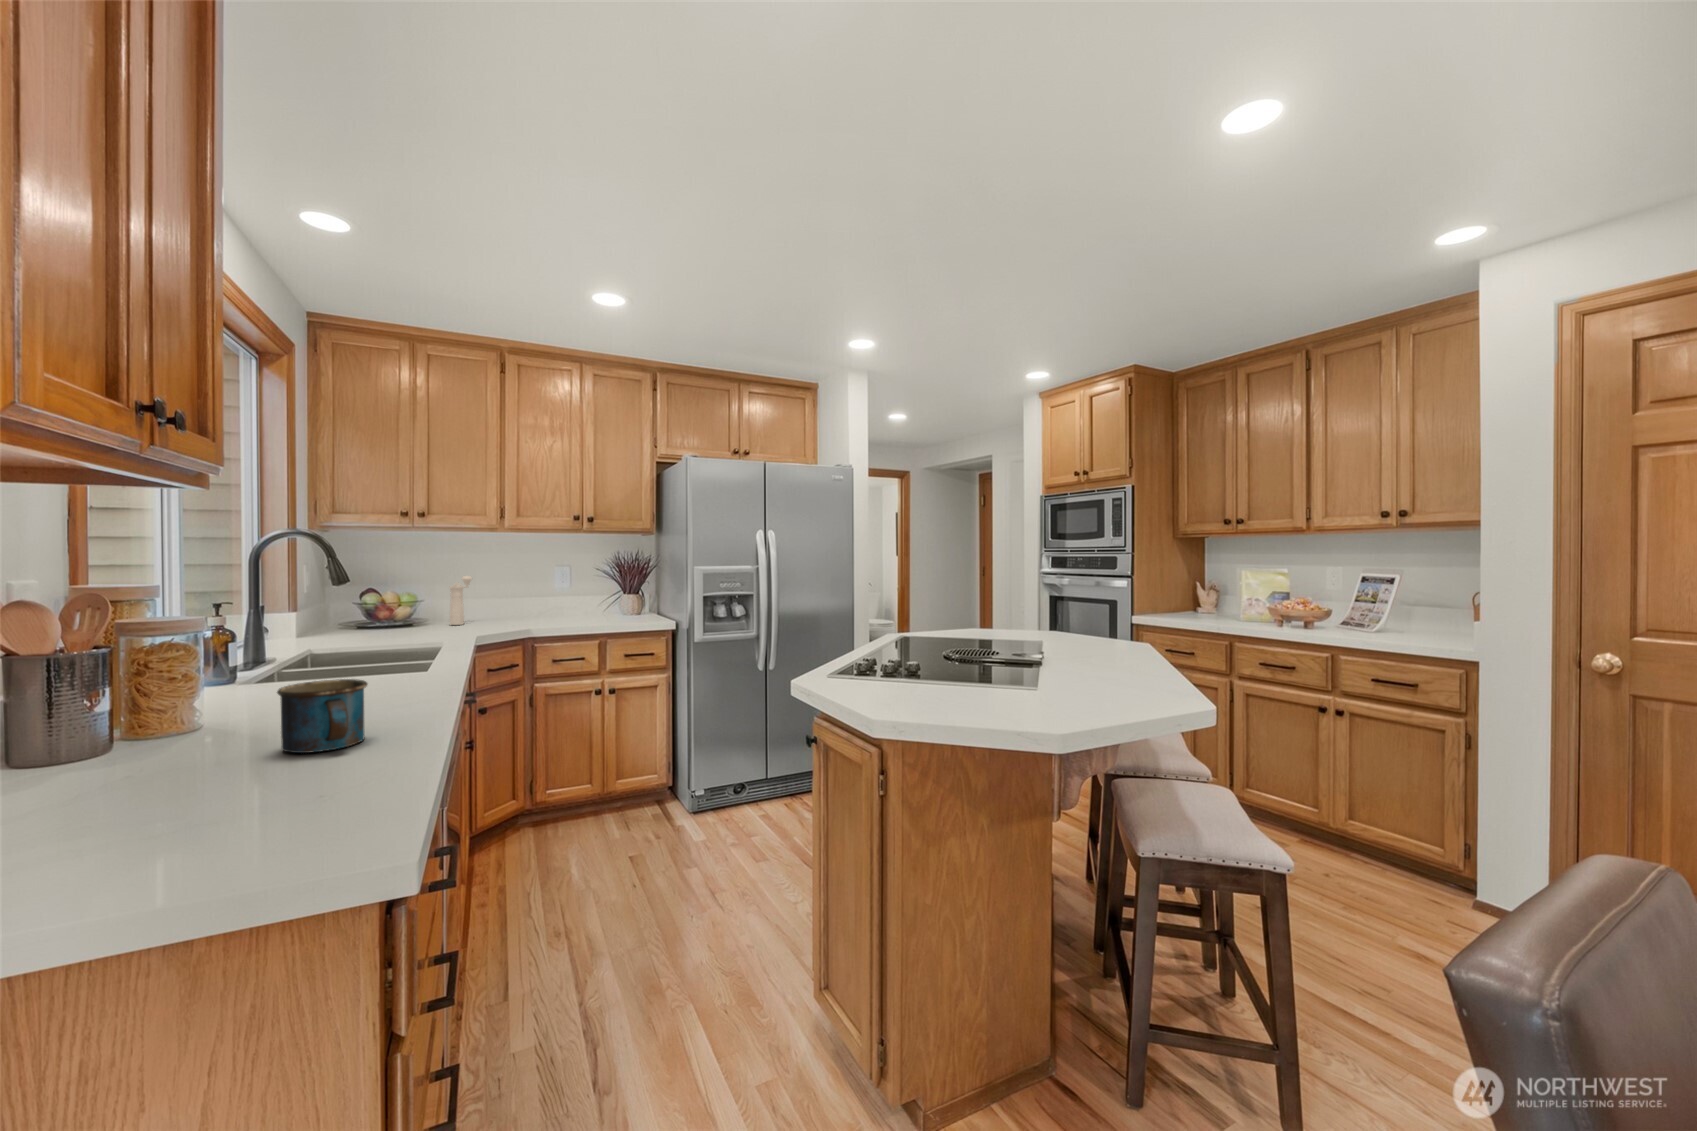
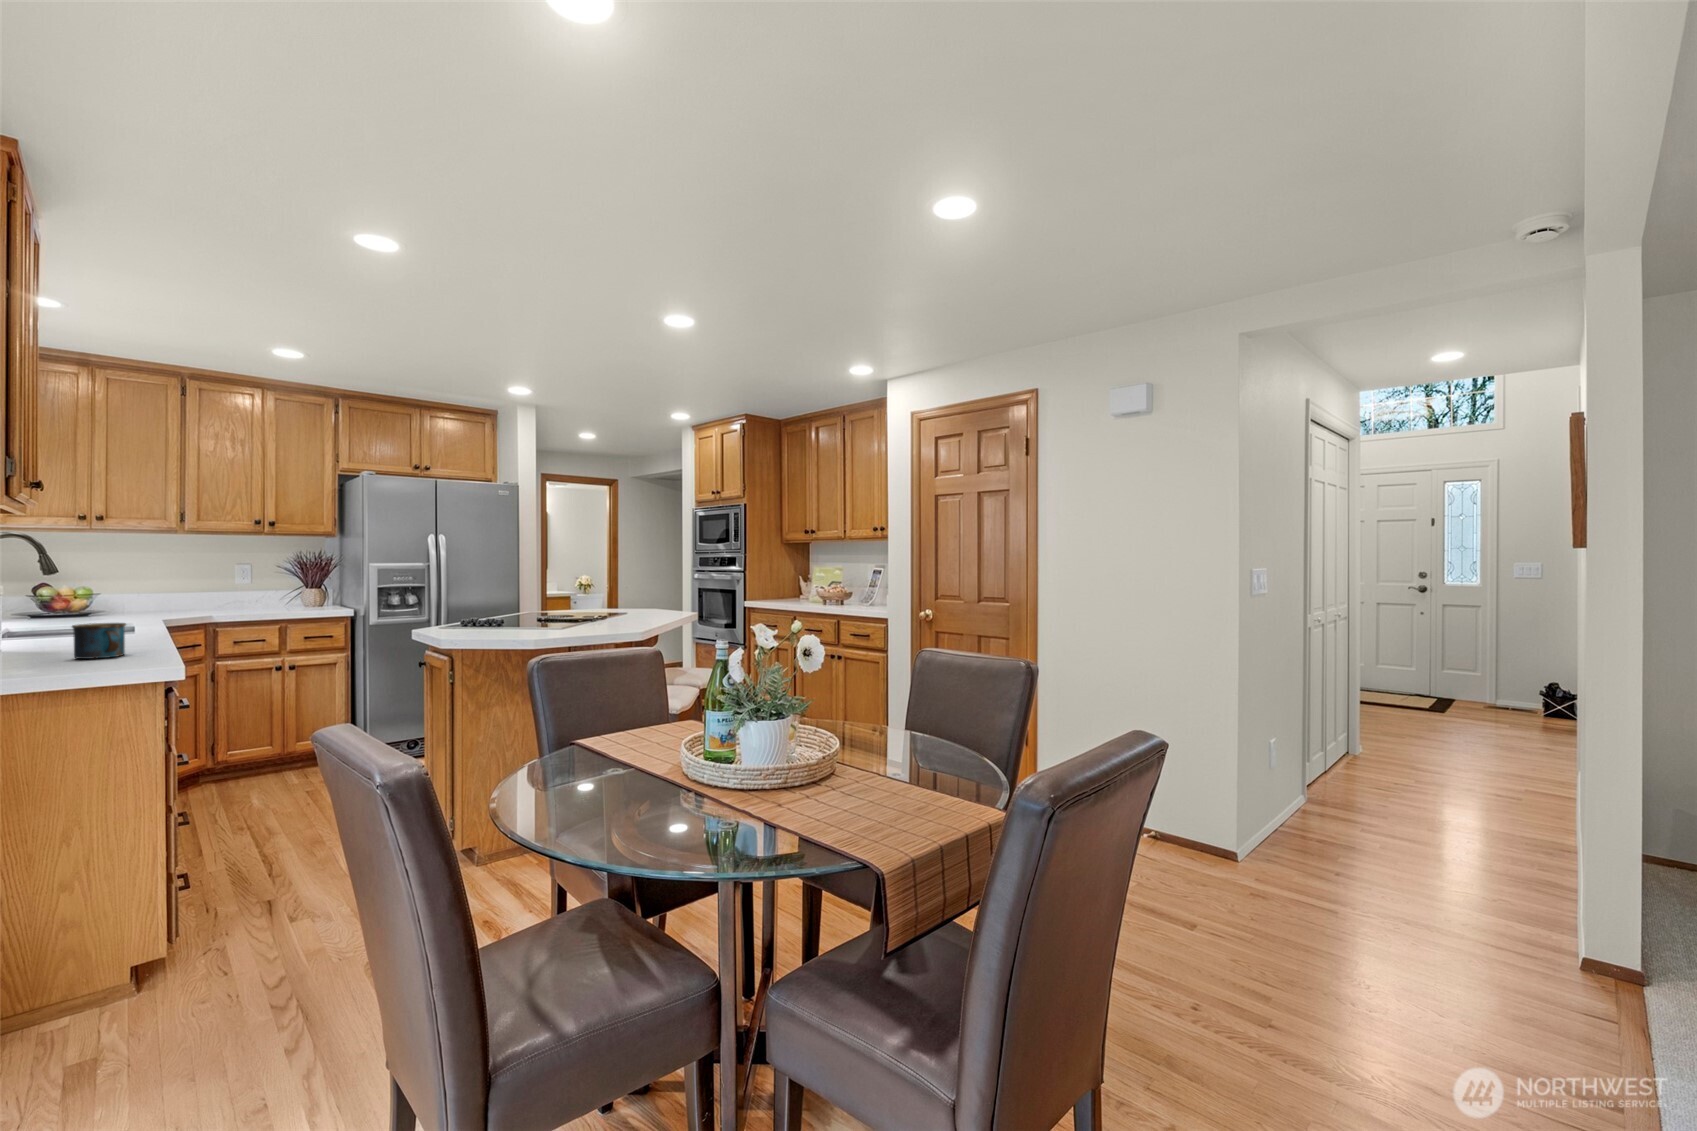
pepper mill: present [450,576,472,625] -> none [128,572,151,614]

